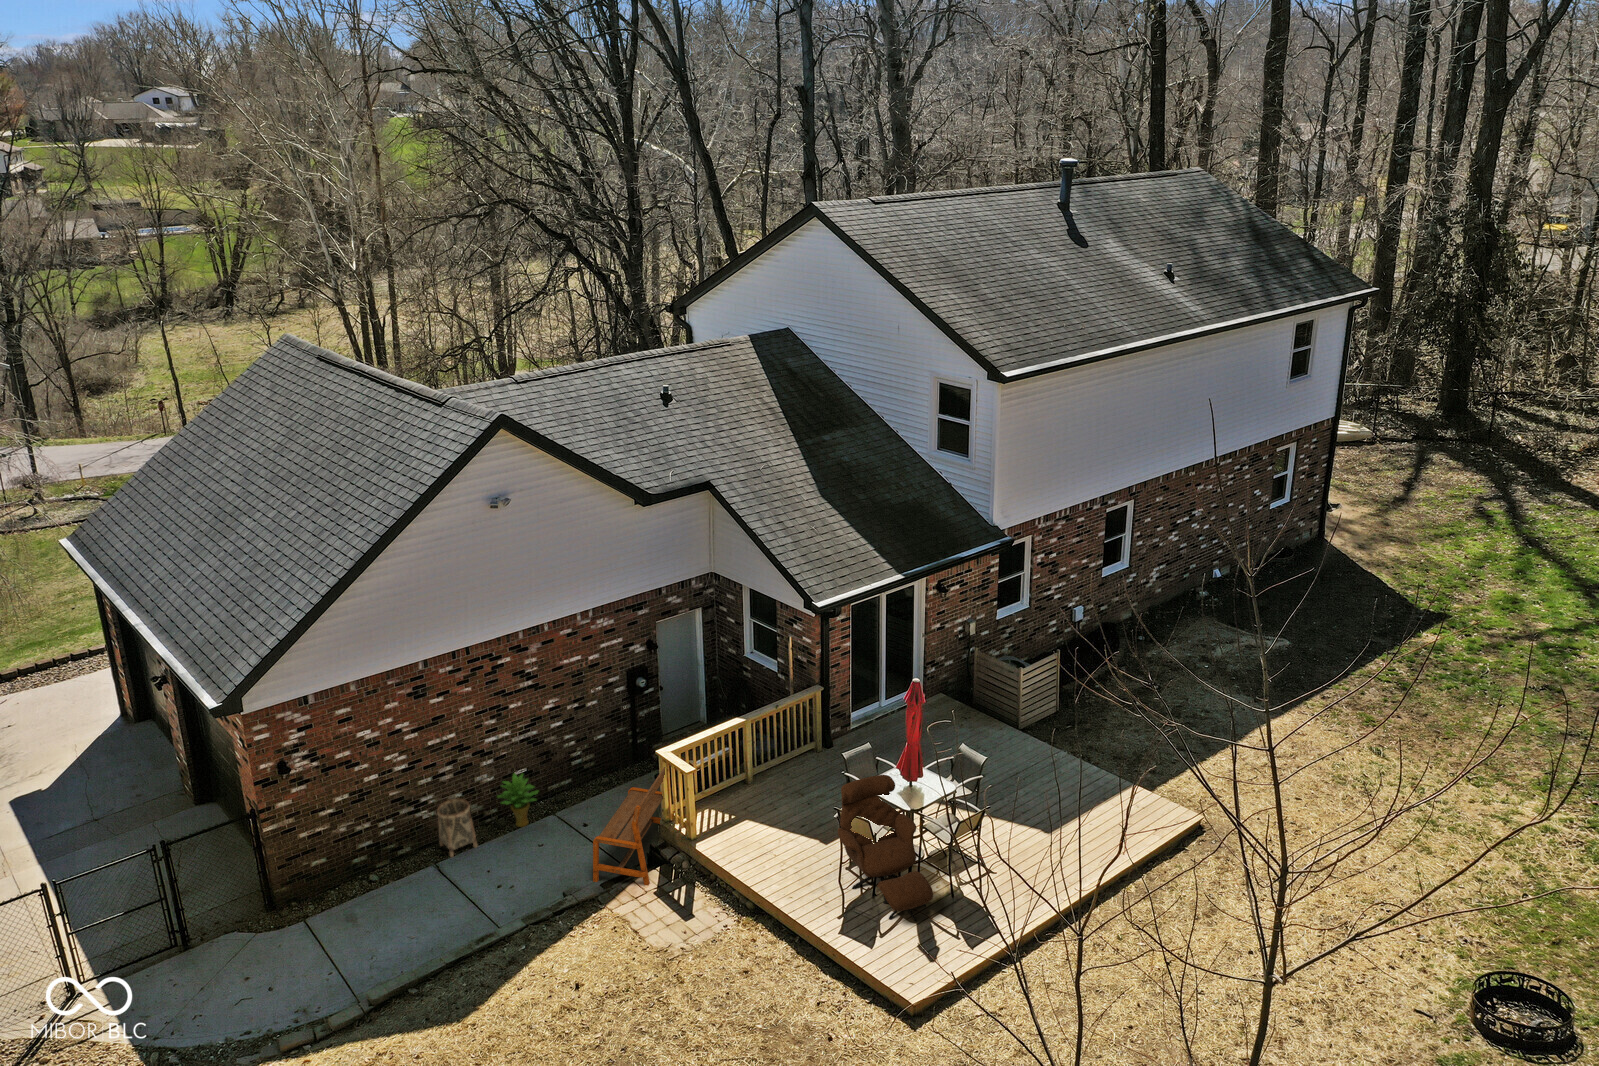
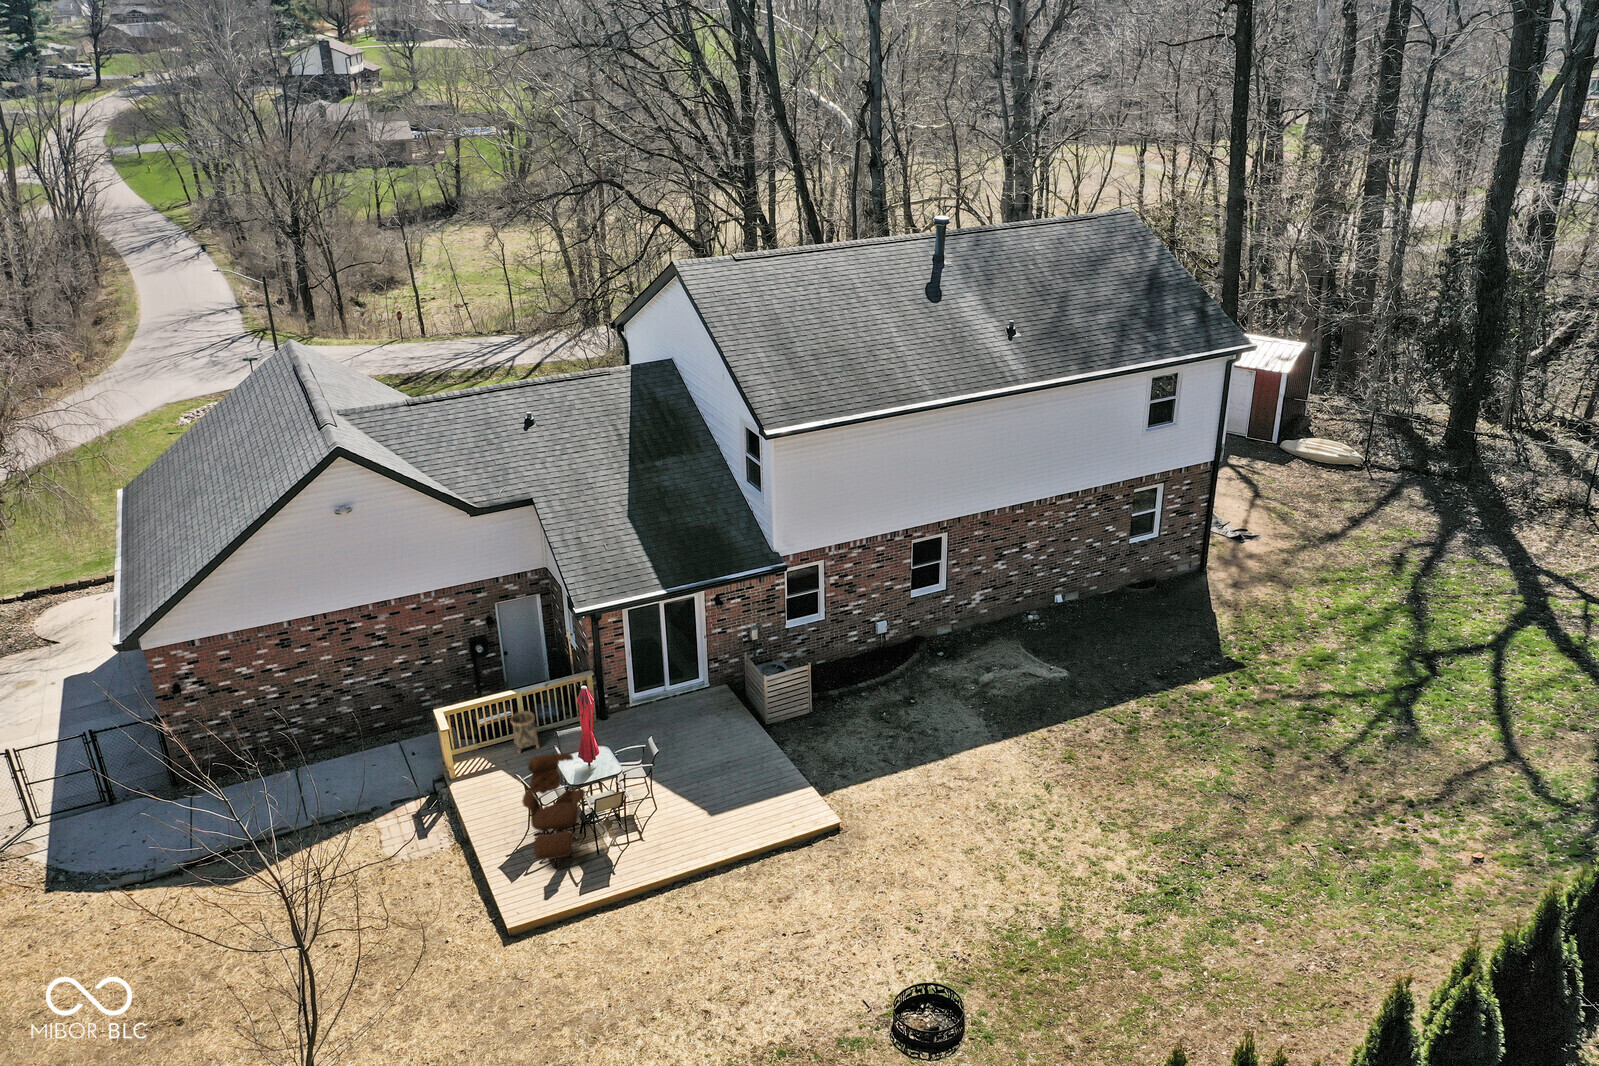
bench: present [593,767,665,886] -> none [378,717,463,807]
potted plant: present [498,773,538,827] -> none [351,707,383,747]
basket: present [437,799,477,857] -> present [511,711,539,754]

